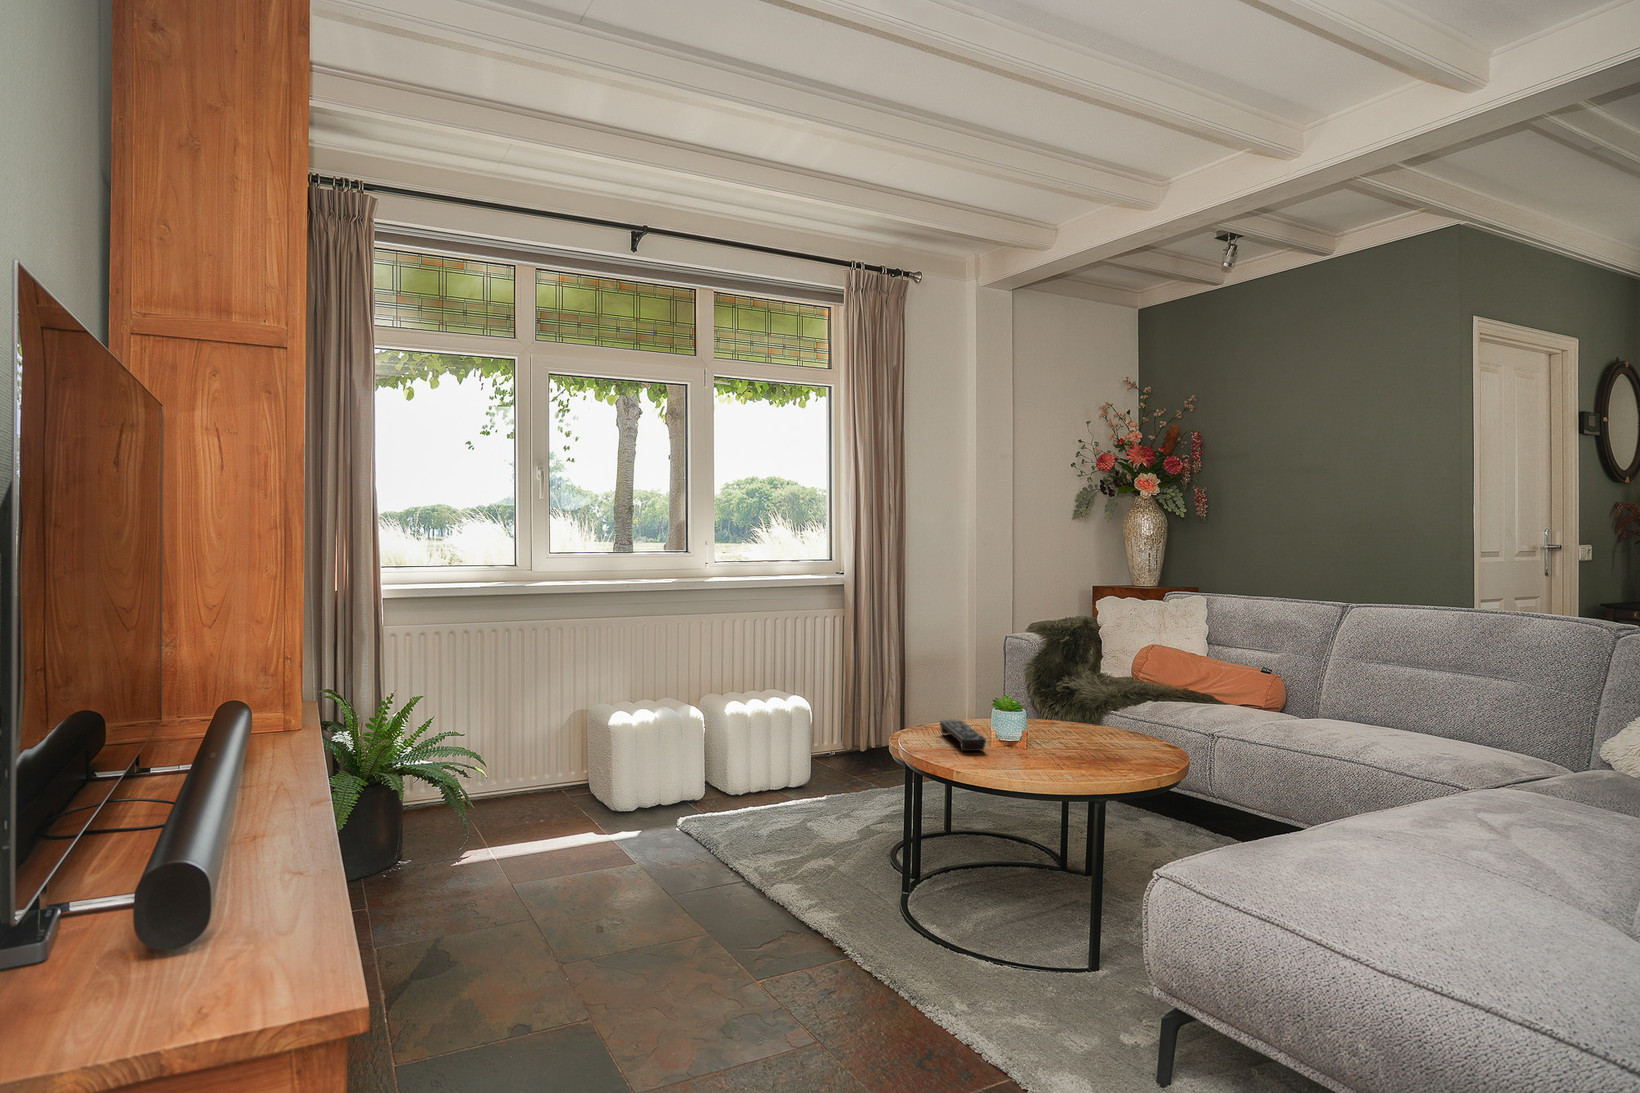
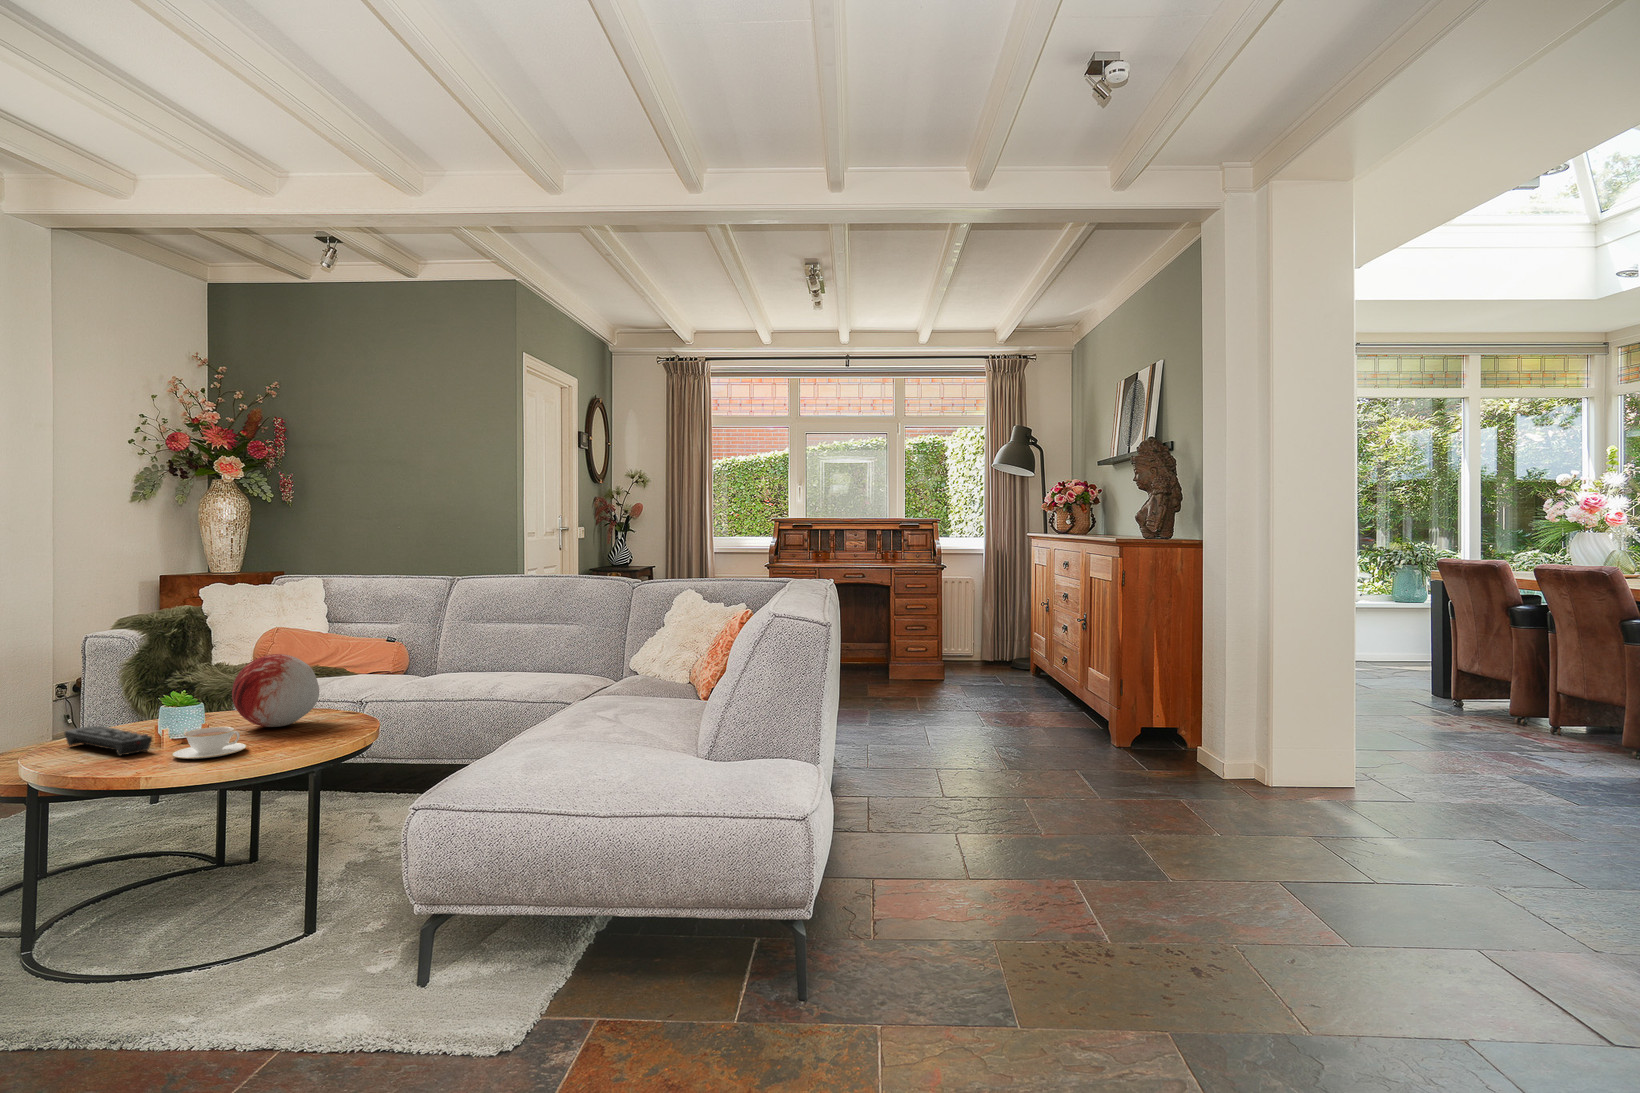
decorative orb: none [1058,676,1135,750] -> present [232,654,319,727]
teacup: none [991,740,1051,769] -> present [172,727,247,759]

